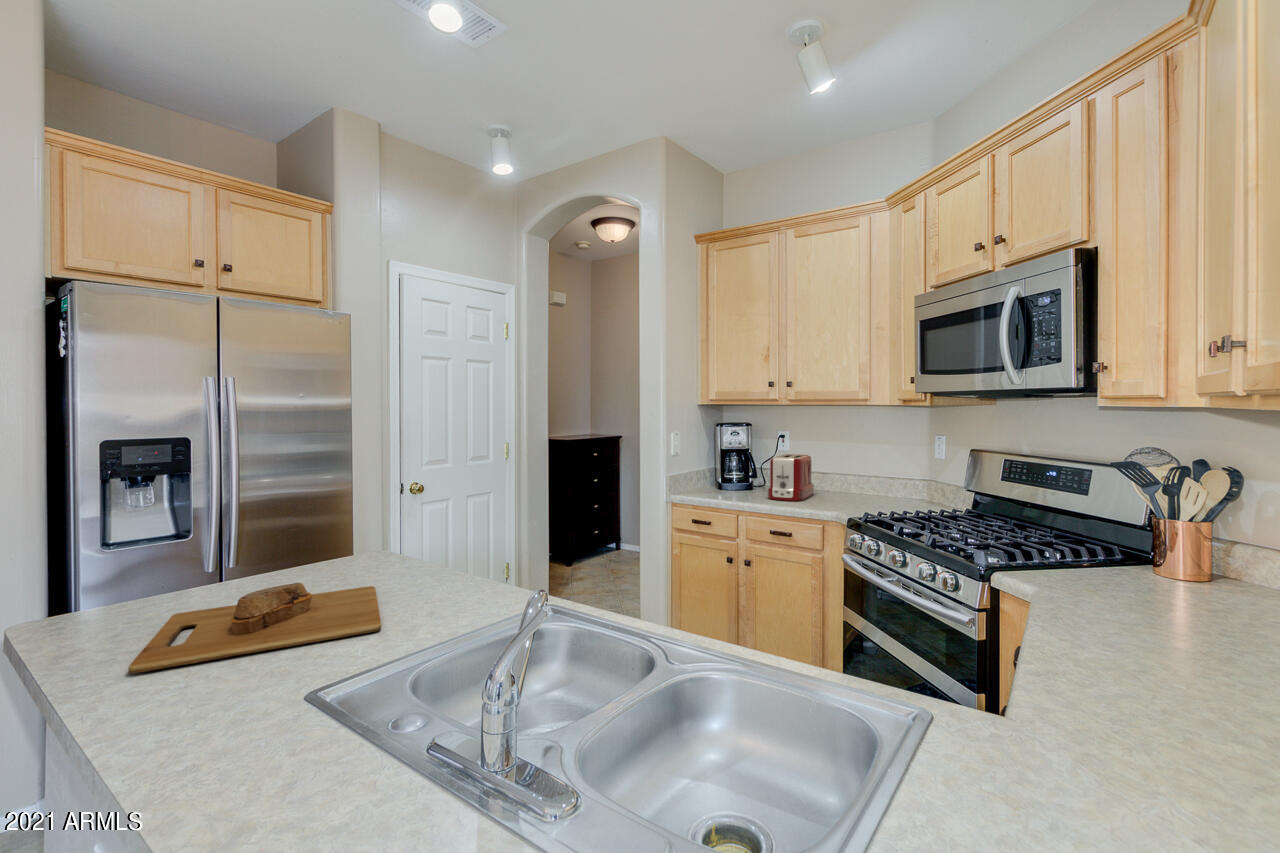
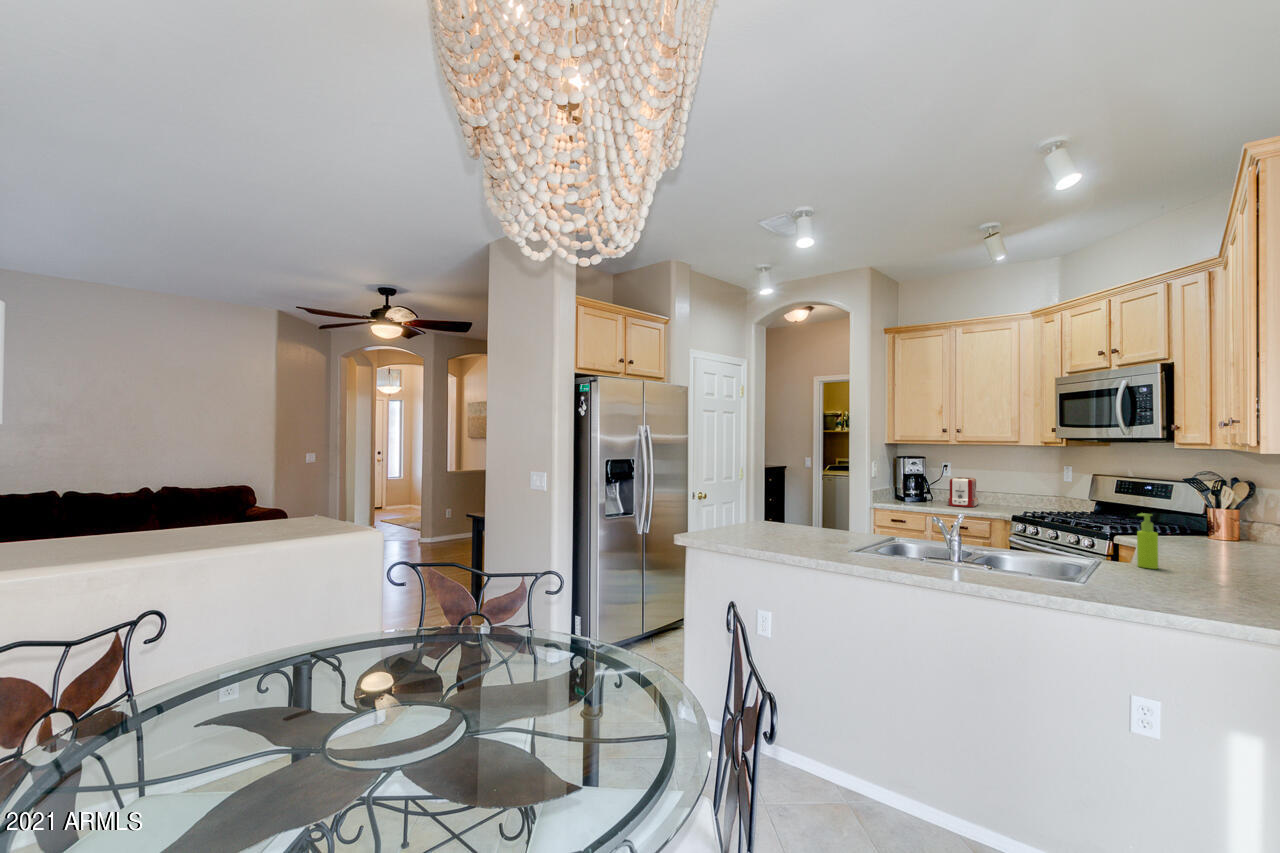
cutting board: present [129,583,381,674] -> none [734,520,837,543]
soap dispenser: none [1035,607,1098,792] -> present [1137,513,1158,569]

